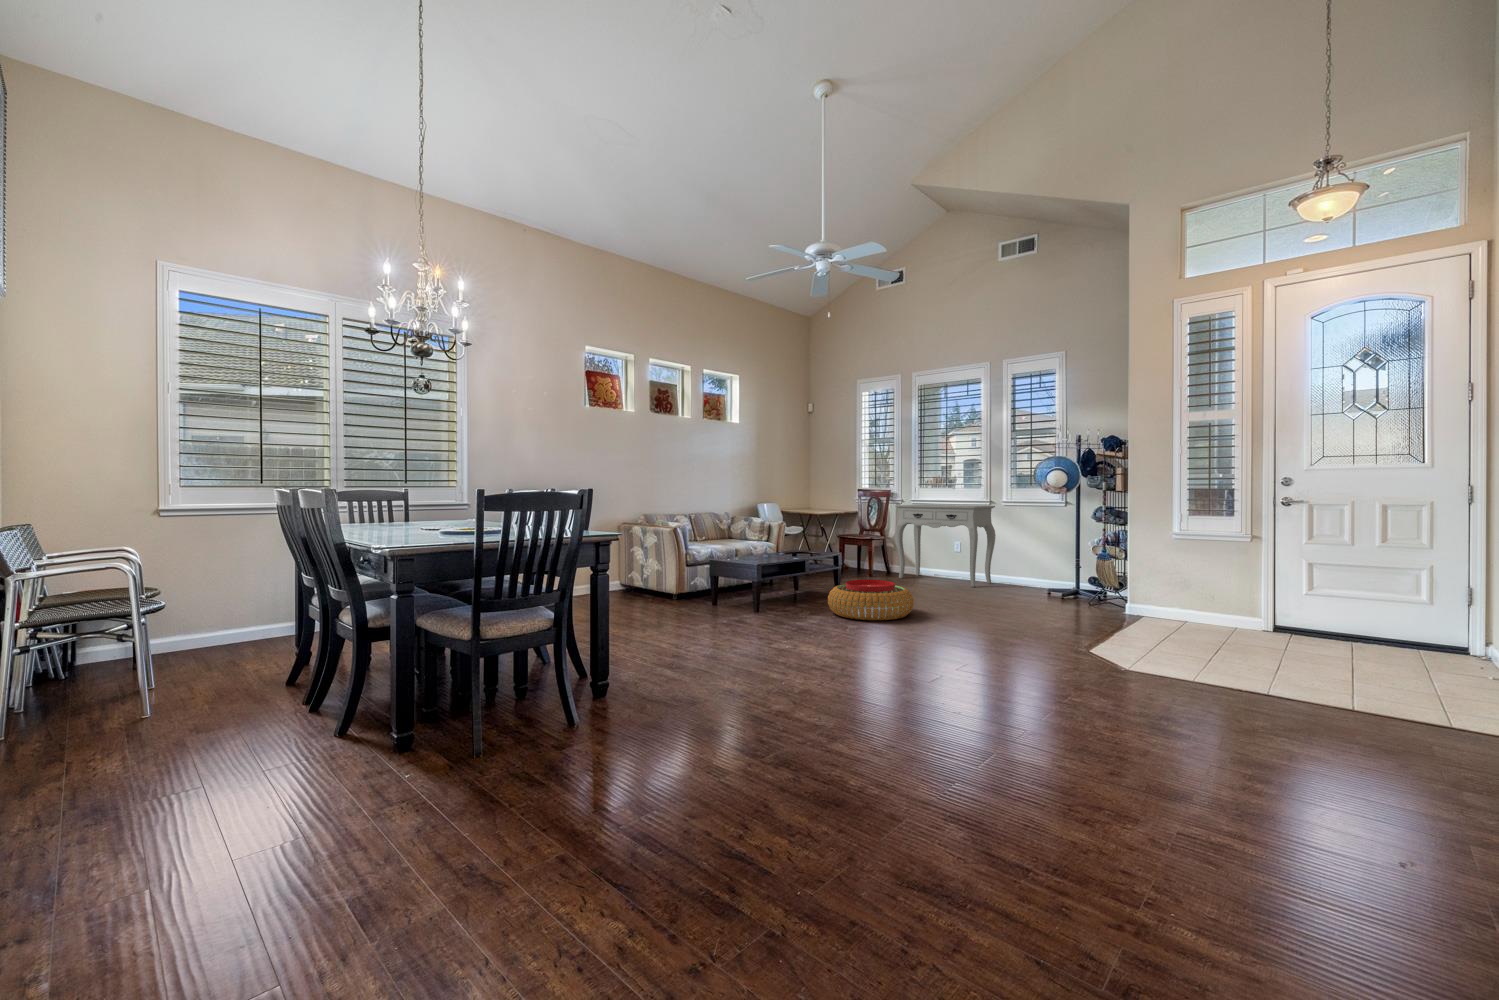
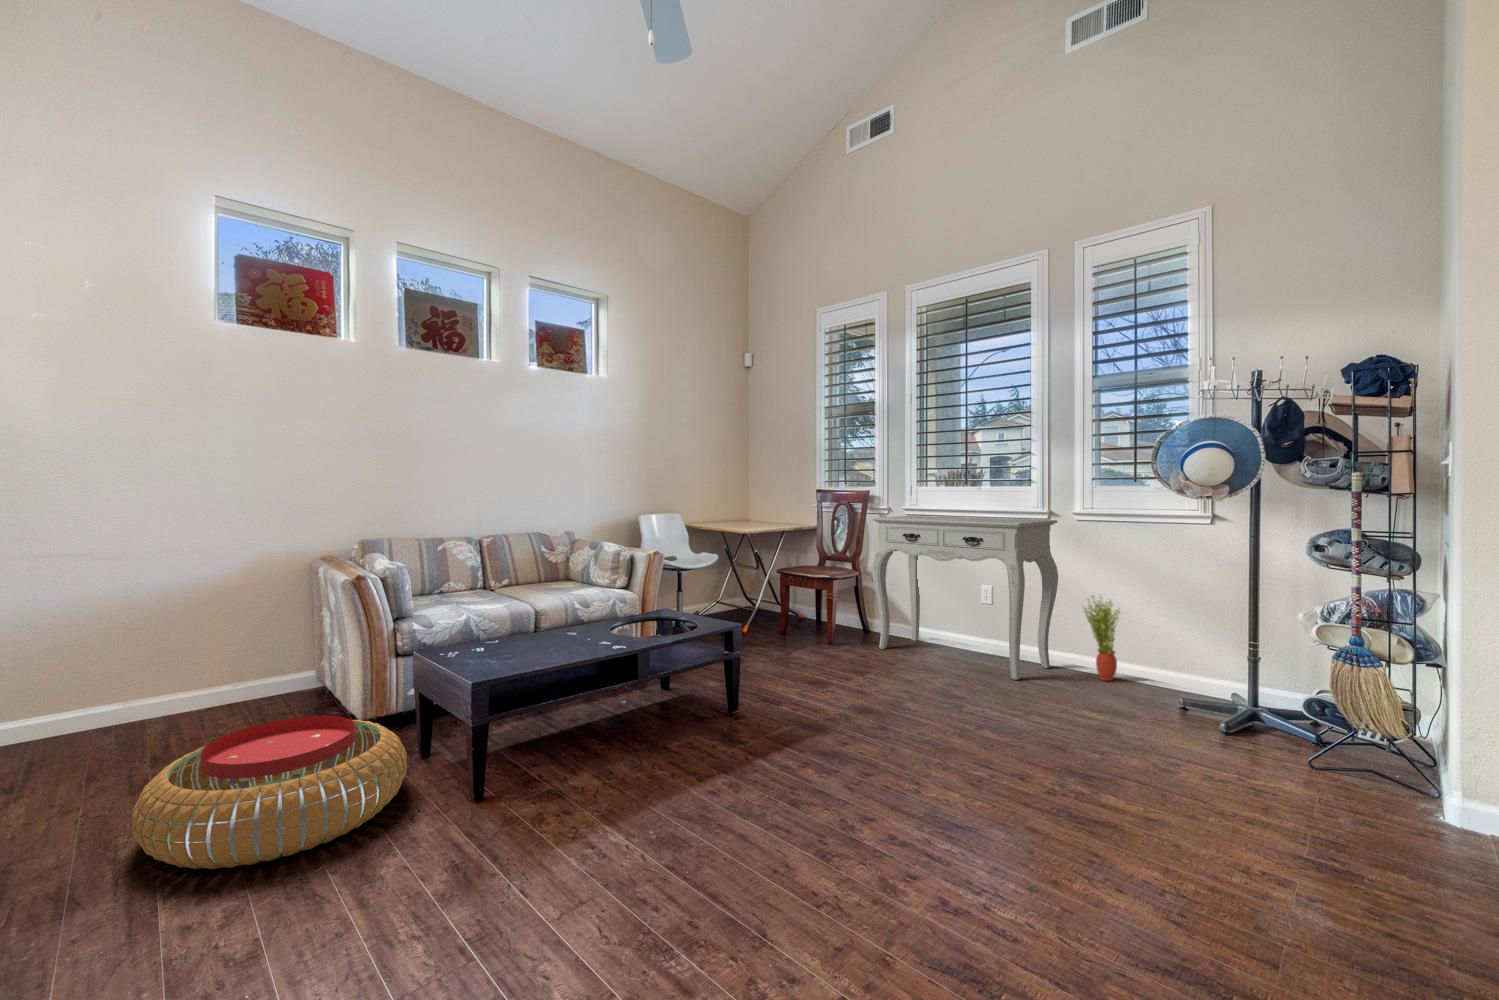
potted plant: none [1006,544,1026,587] -> present [1083,595,1120,681]
pouf: present [828,580,914,620] -> present [132,716,407,869]

